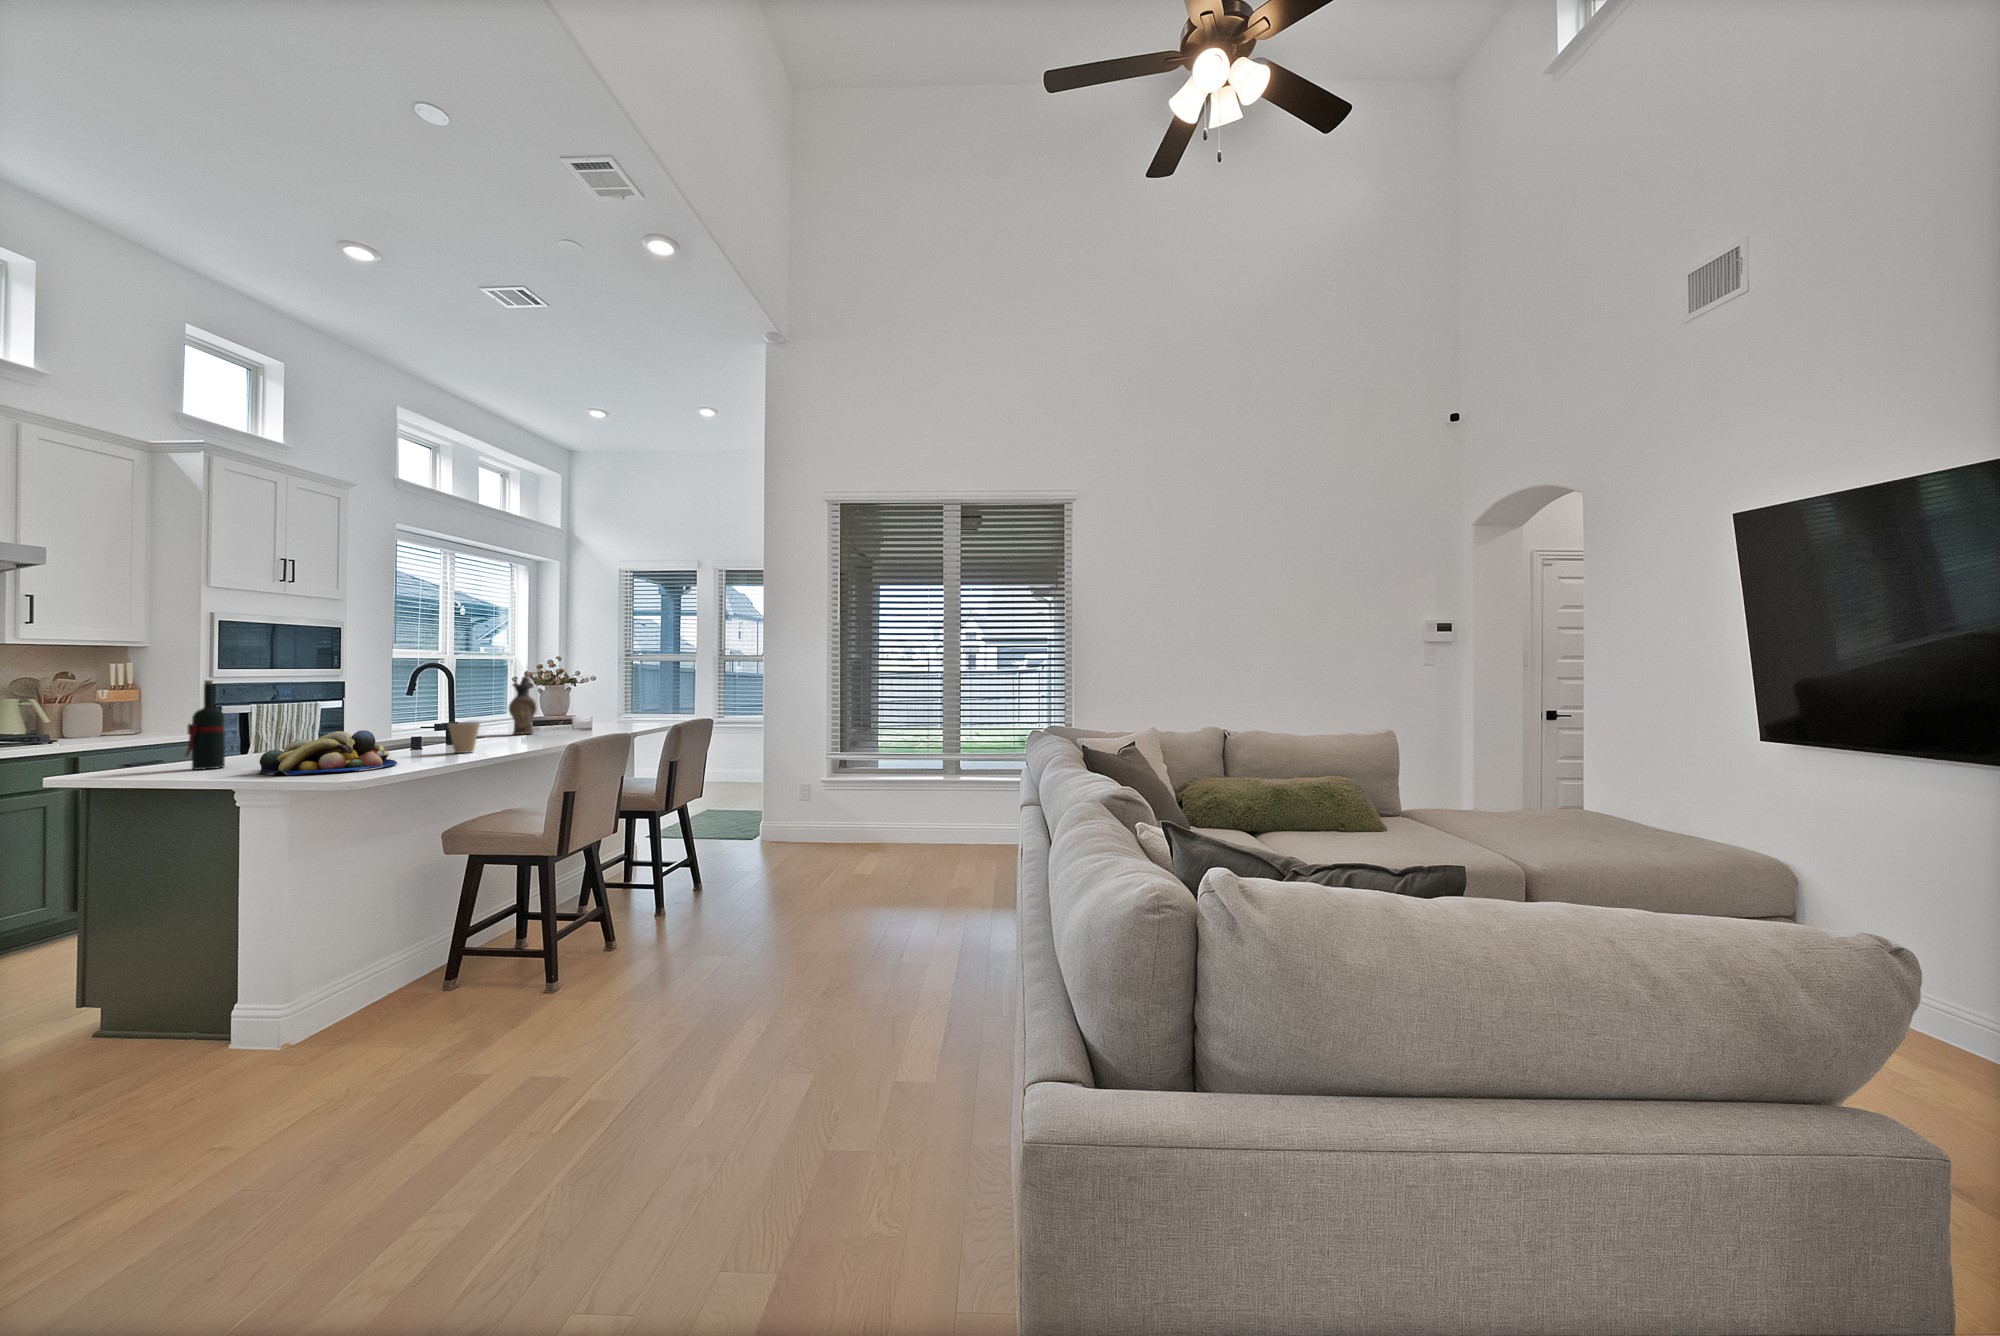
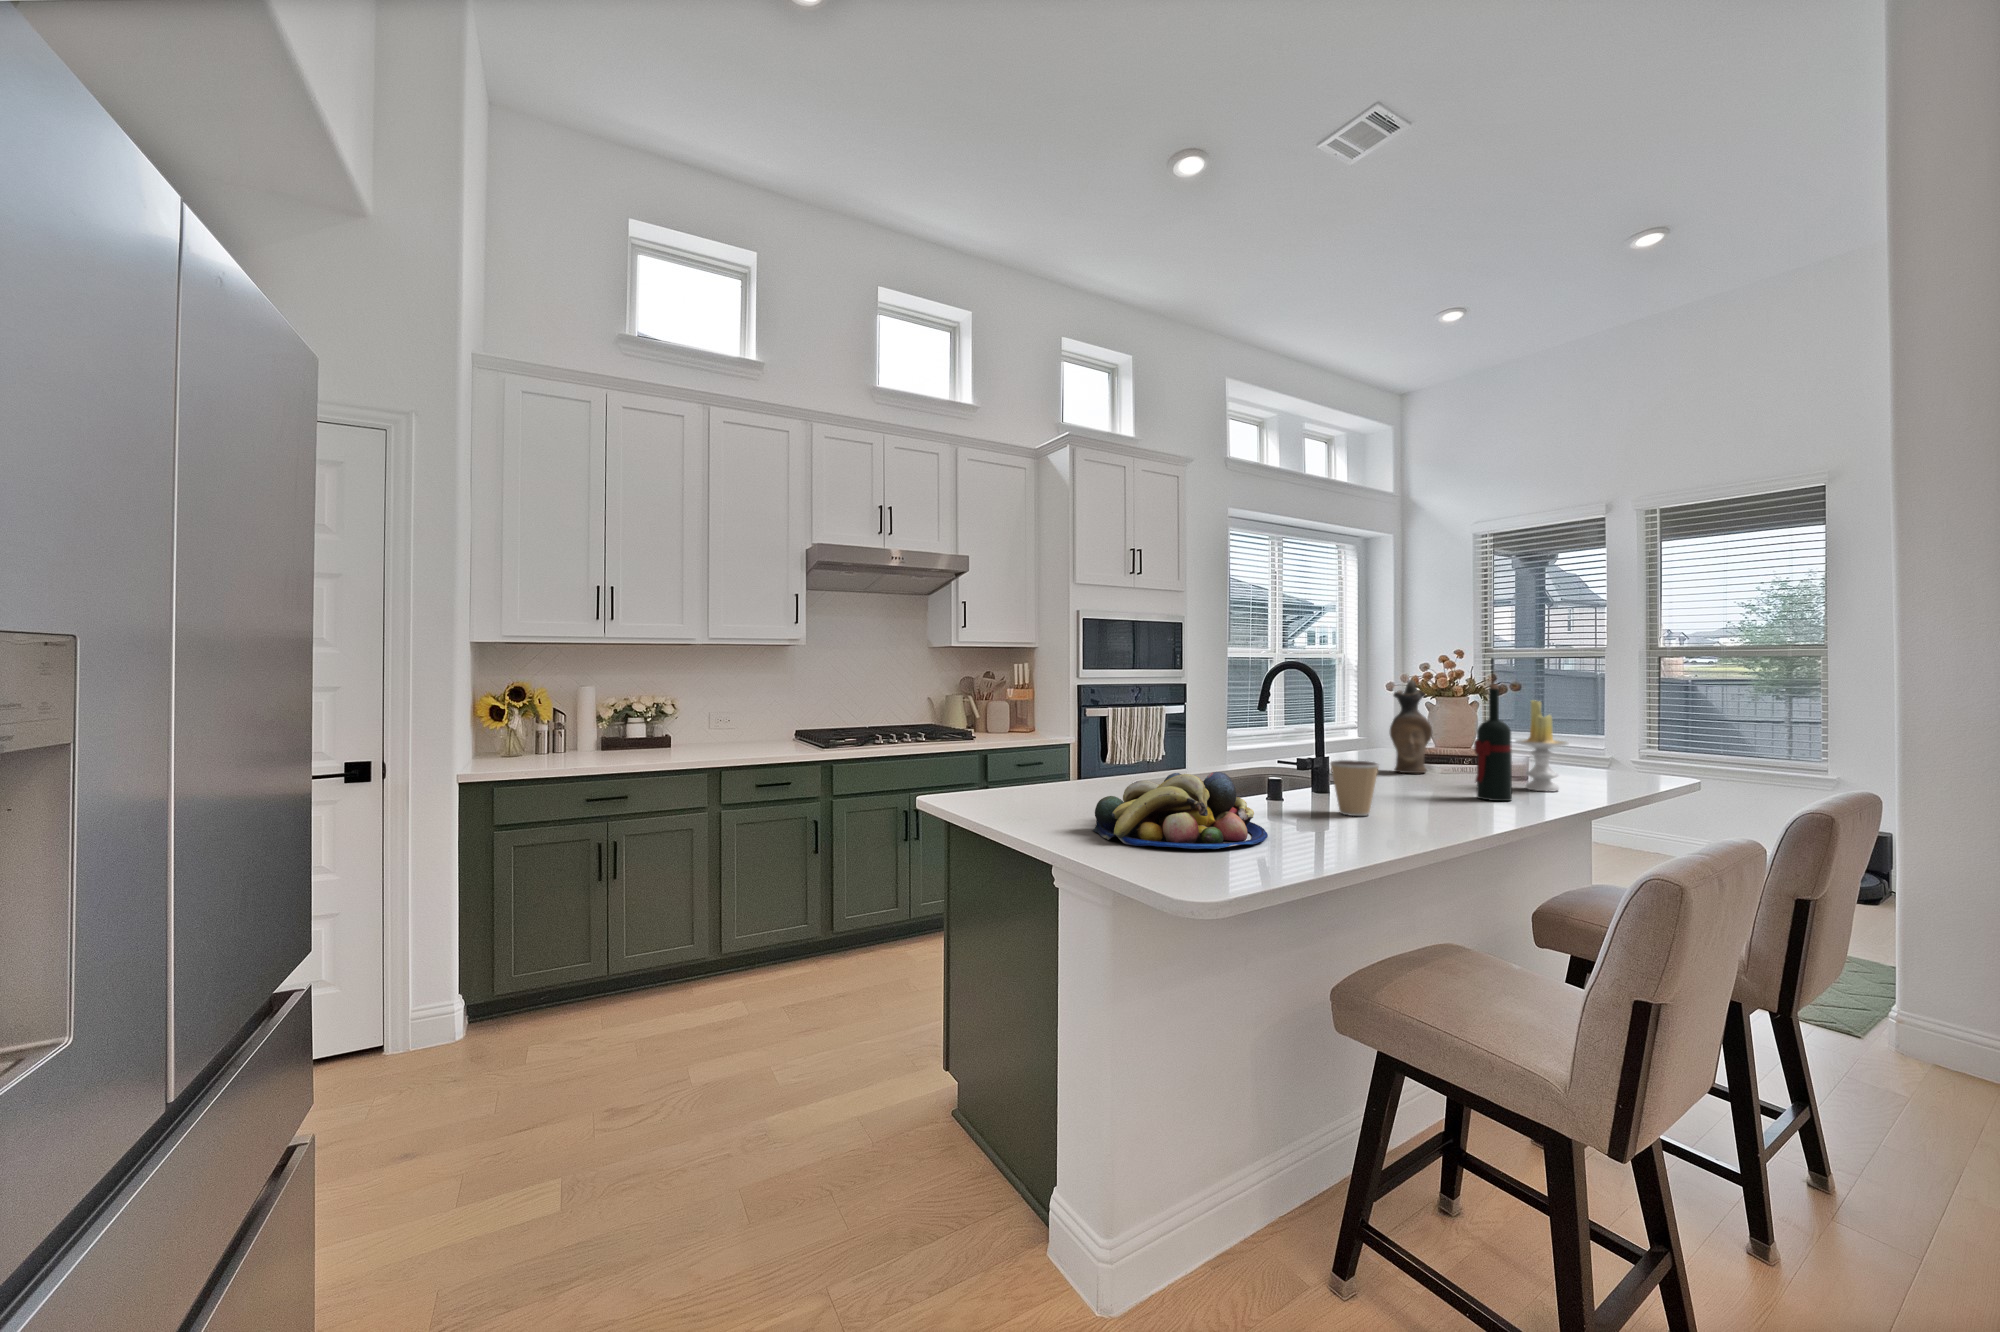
wine bottle: present [186,680,225,770] -> present [1474,684,1512,801]
candle: none [579,686,608,736] -> present [1516,700,1569,791]

